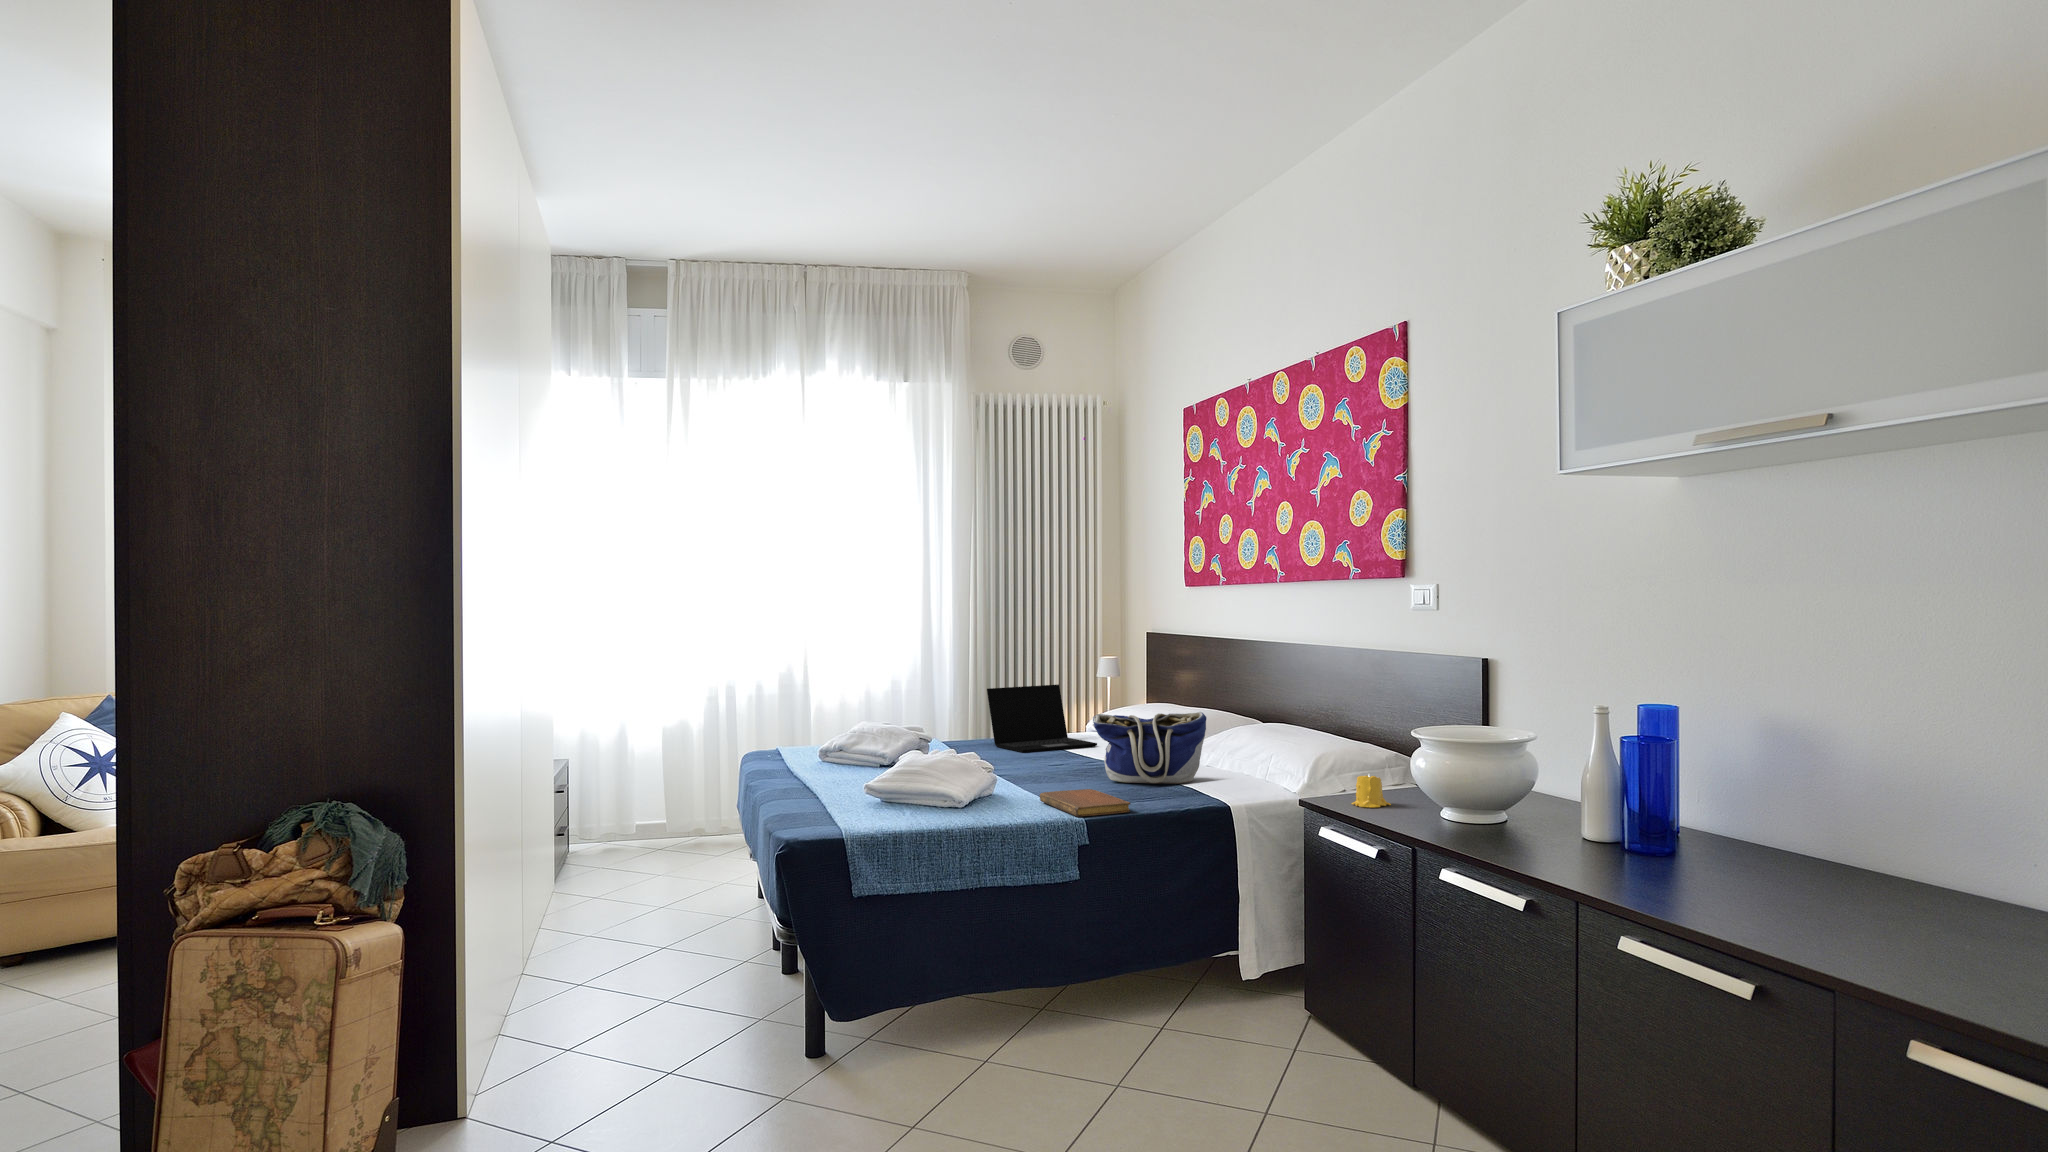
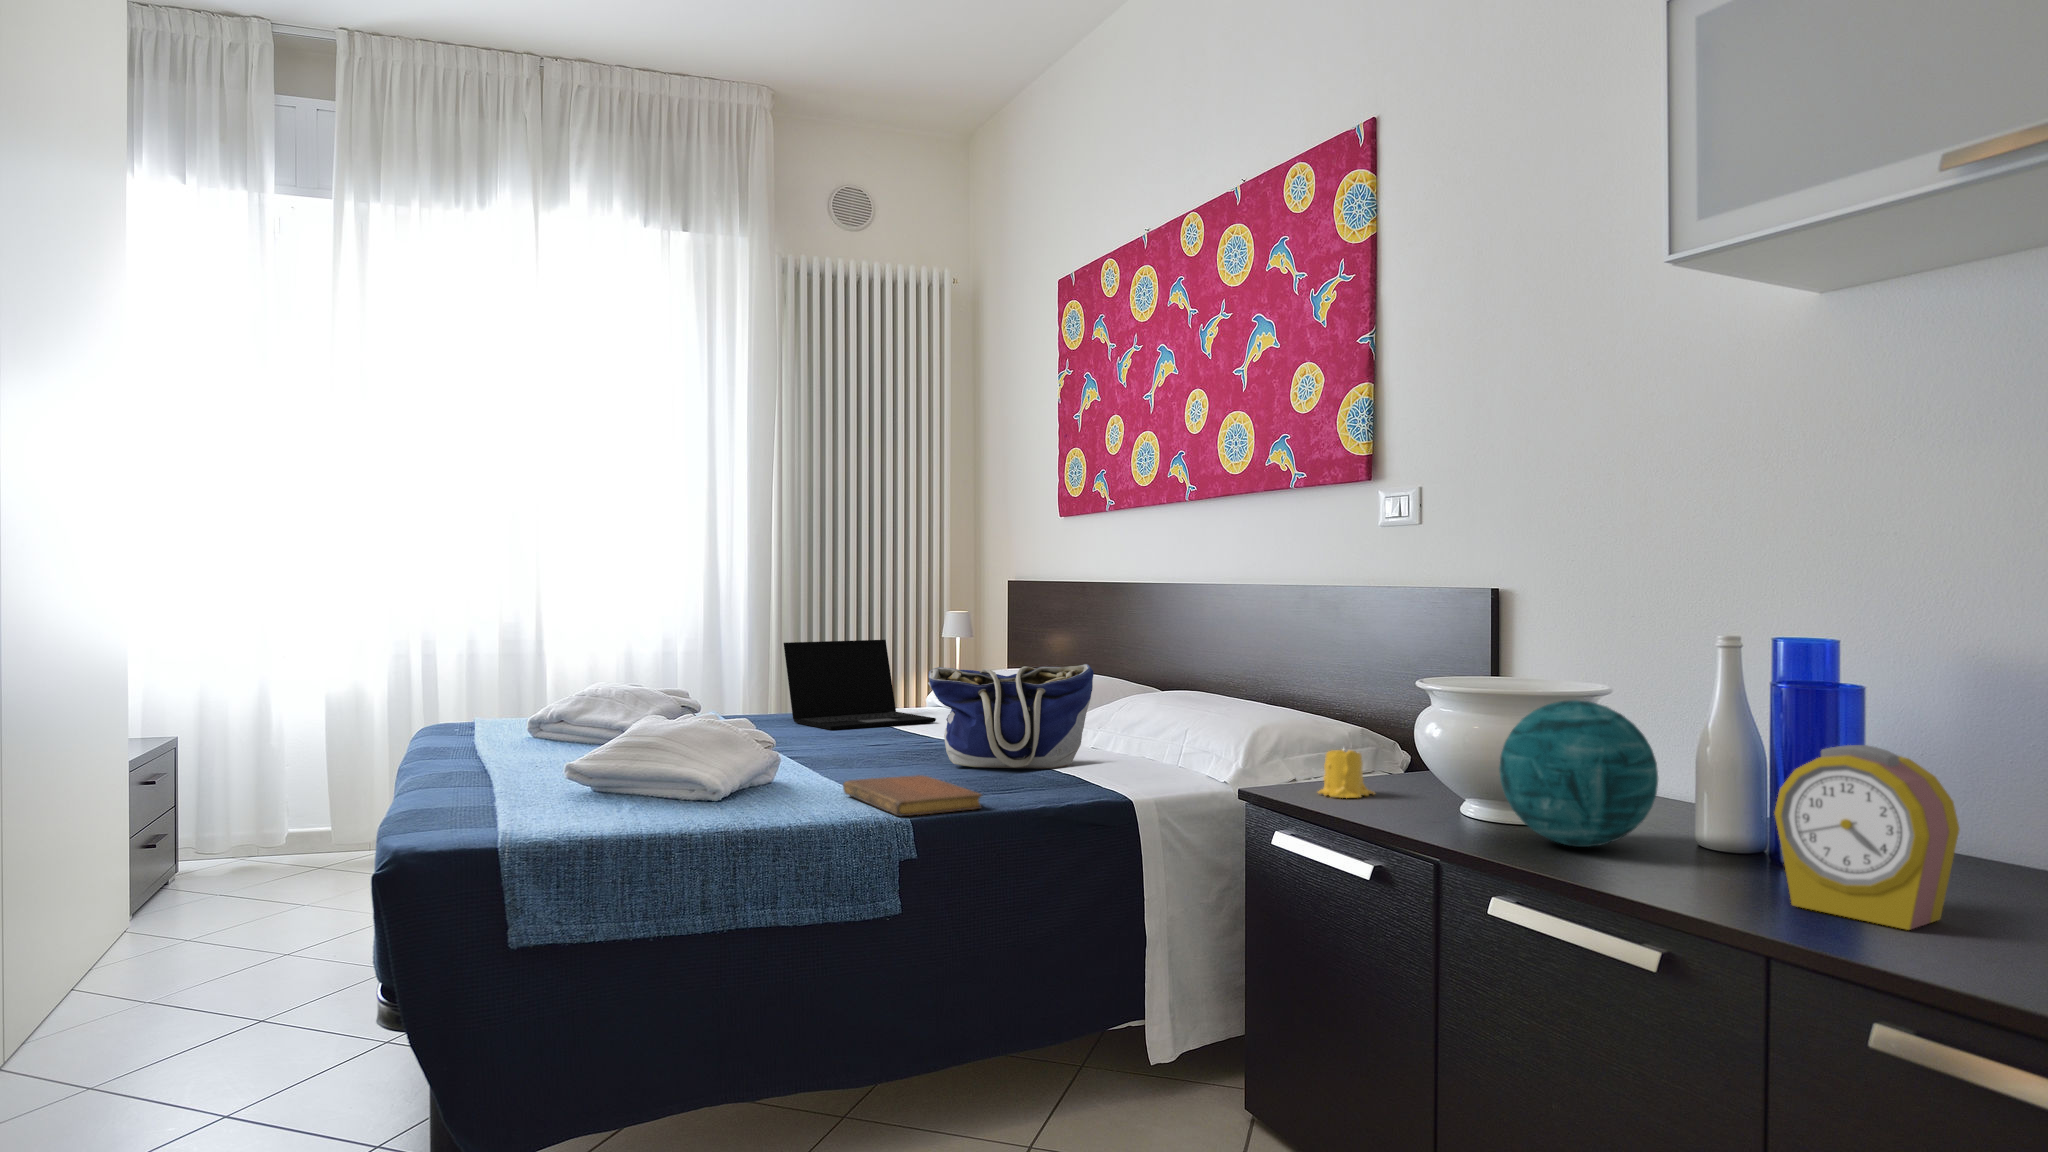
decorative orb: none [1453,749,1552,841] -> present [1499,700,1658,847]
alarm clock: none [1595,782,1697,890] -> present [1774,745,1959,930]

